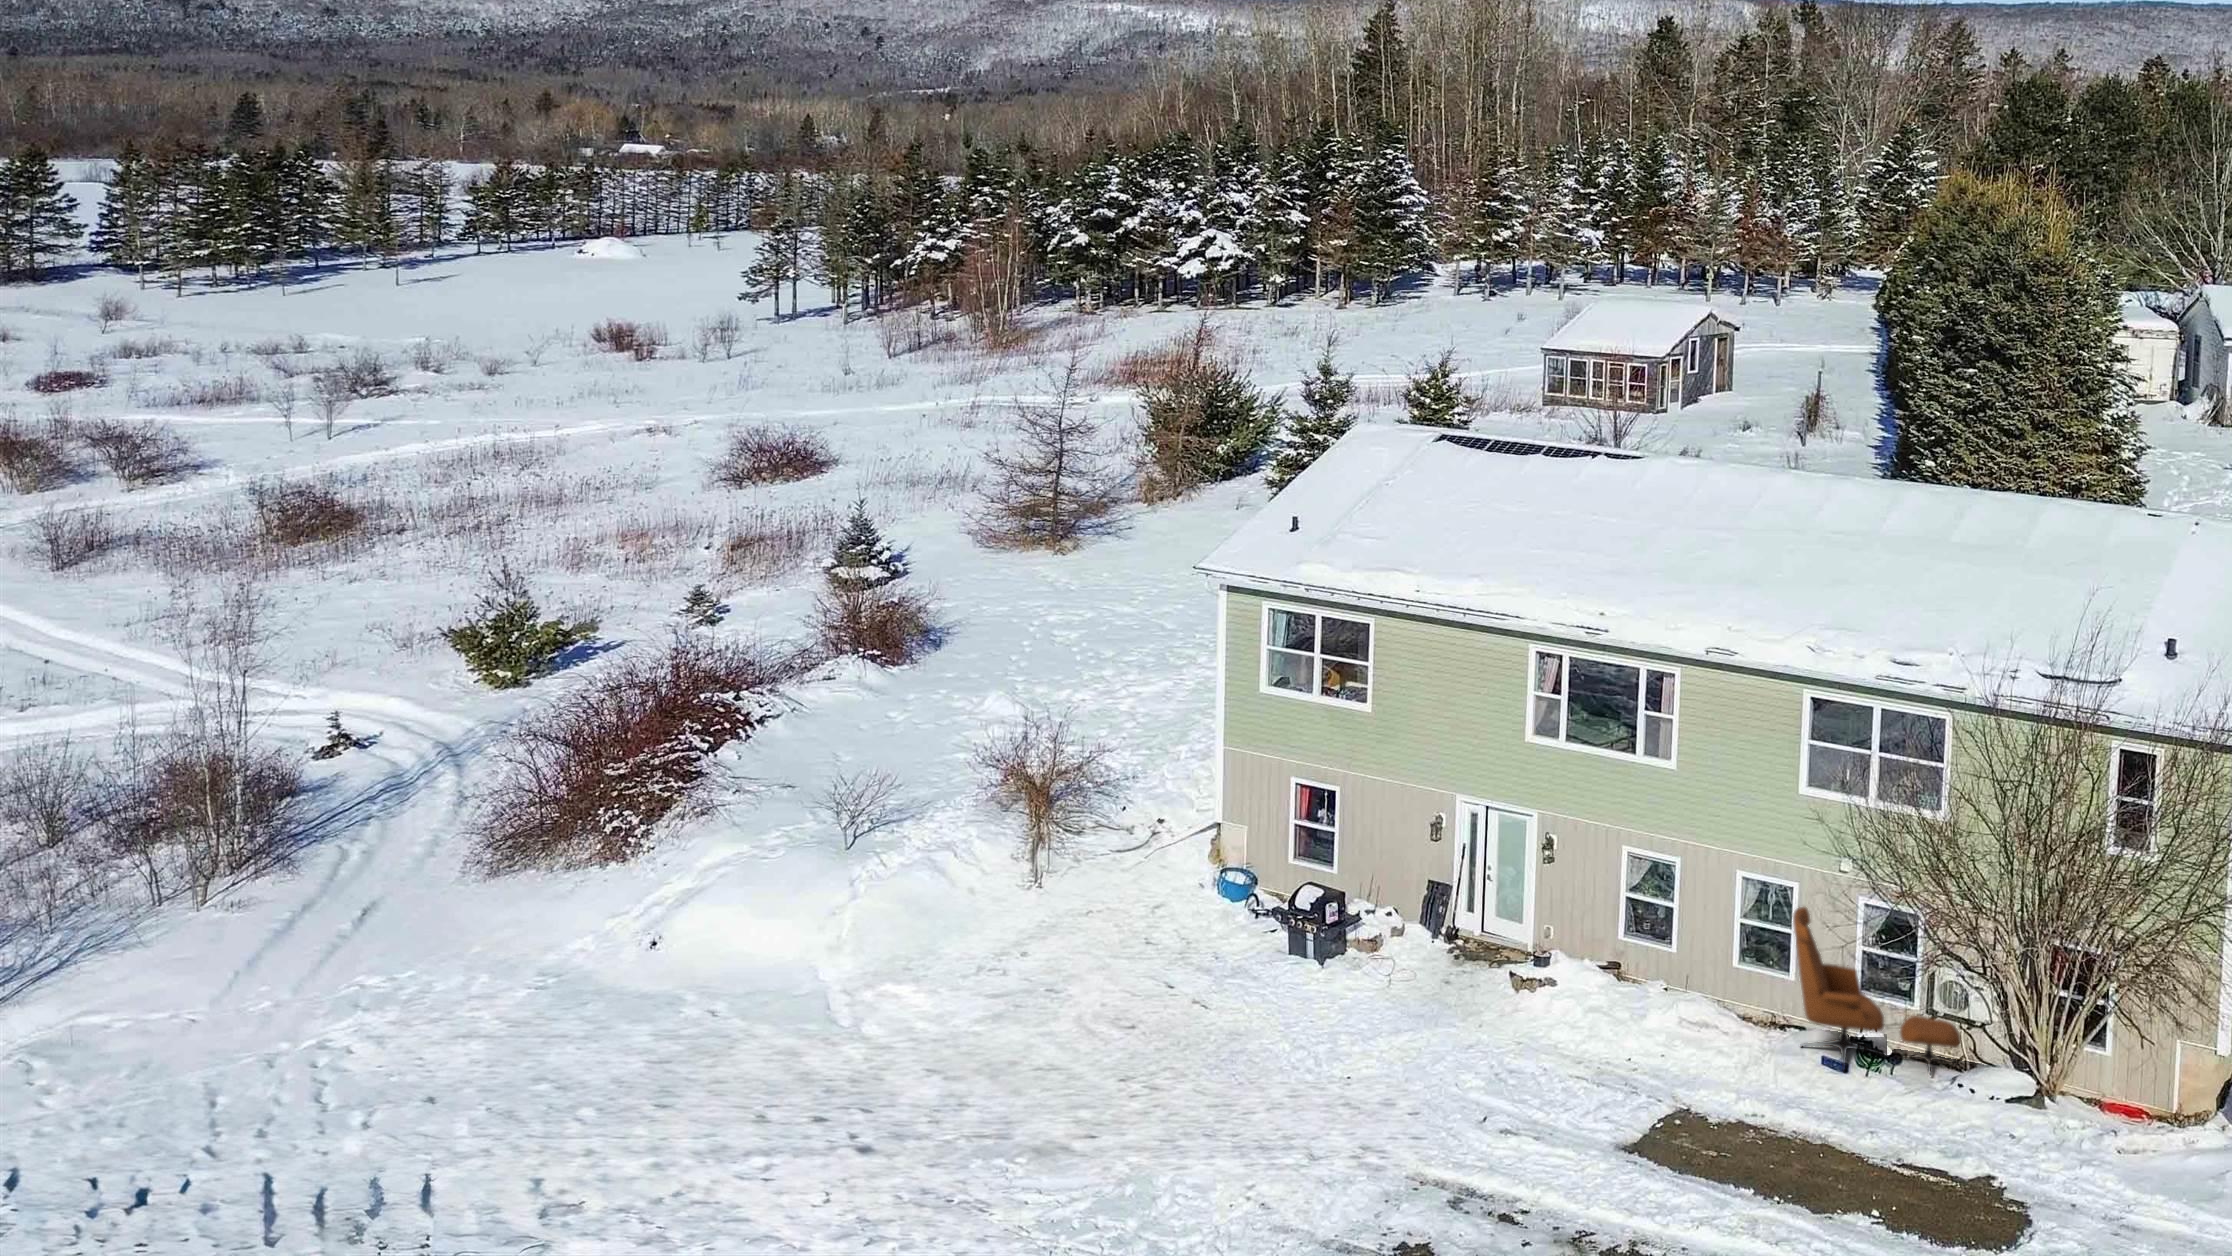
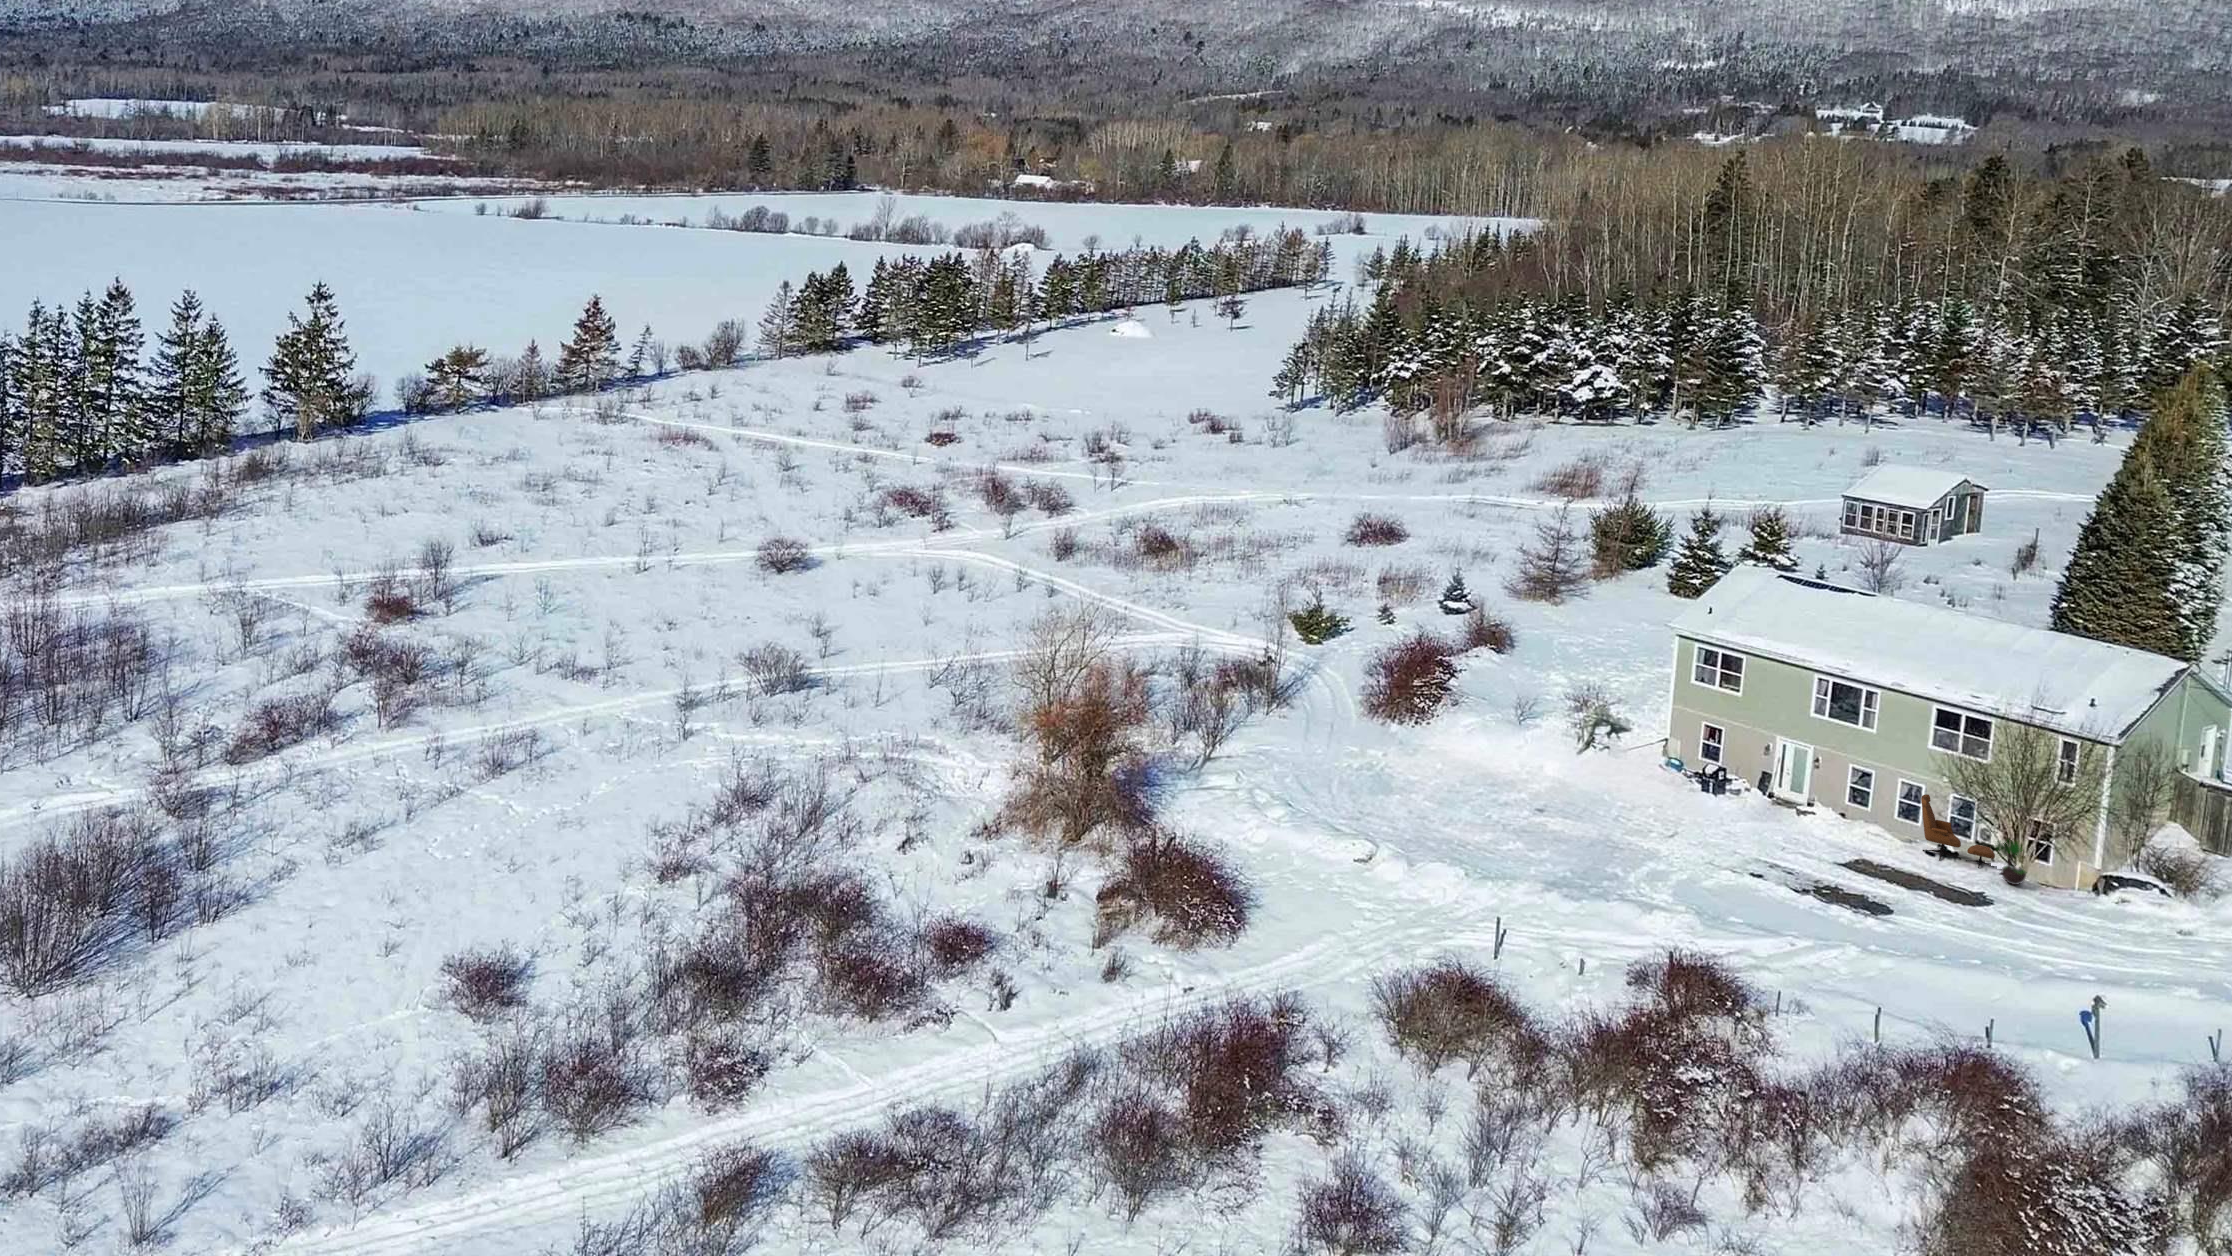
potted tree: none [1970,992,2047,1116] -> present [1997,840,2026,885]

